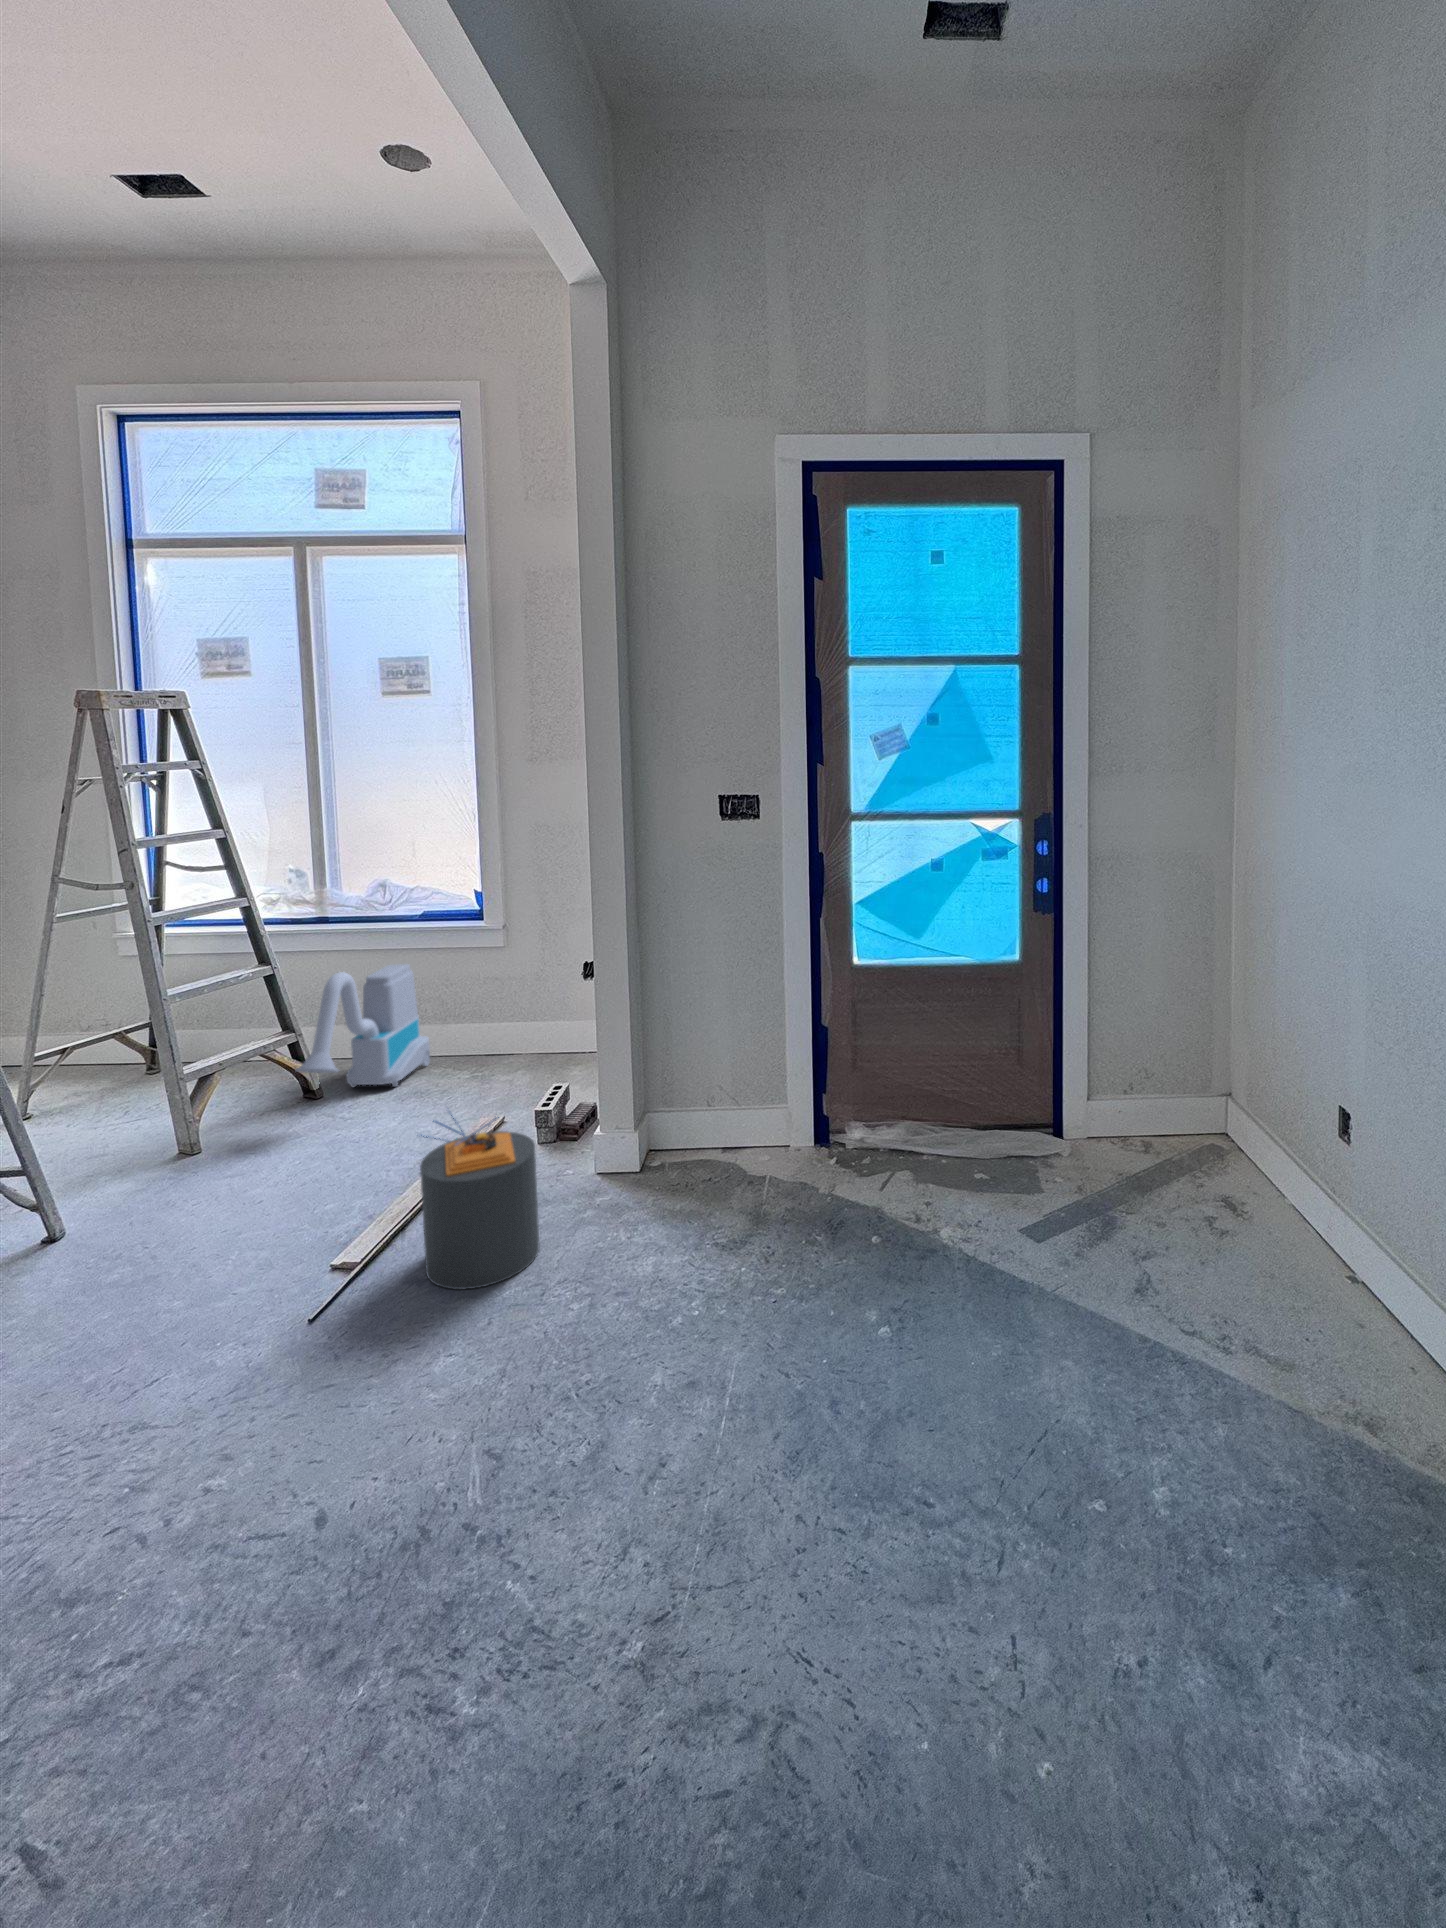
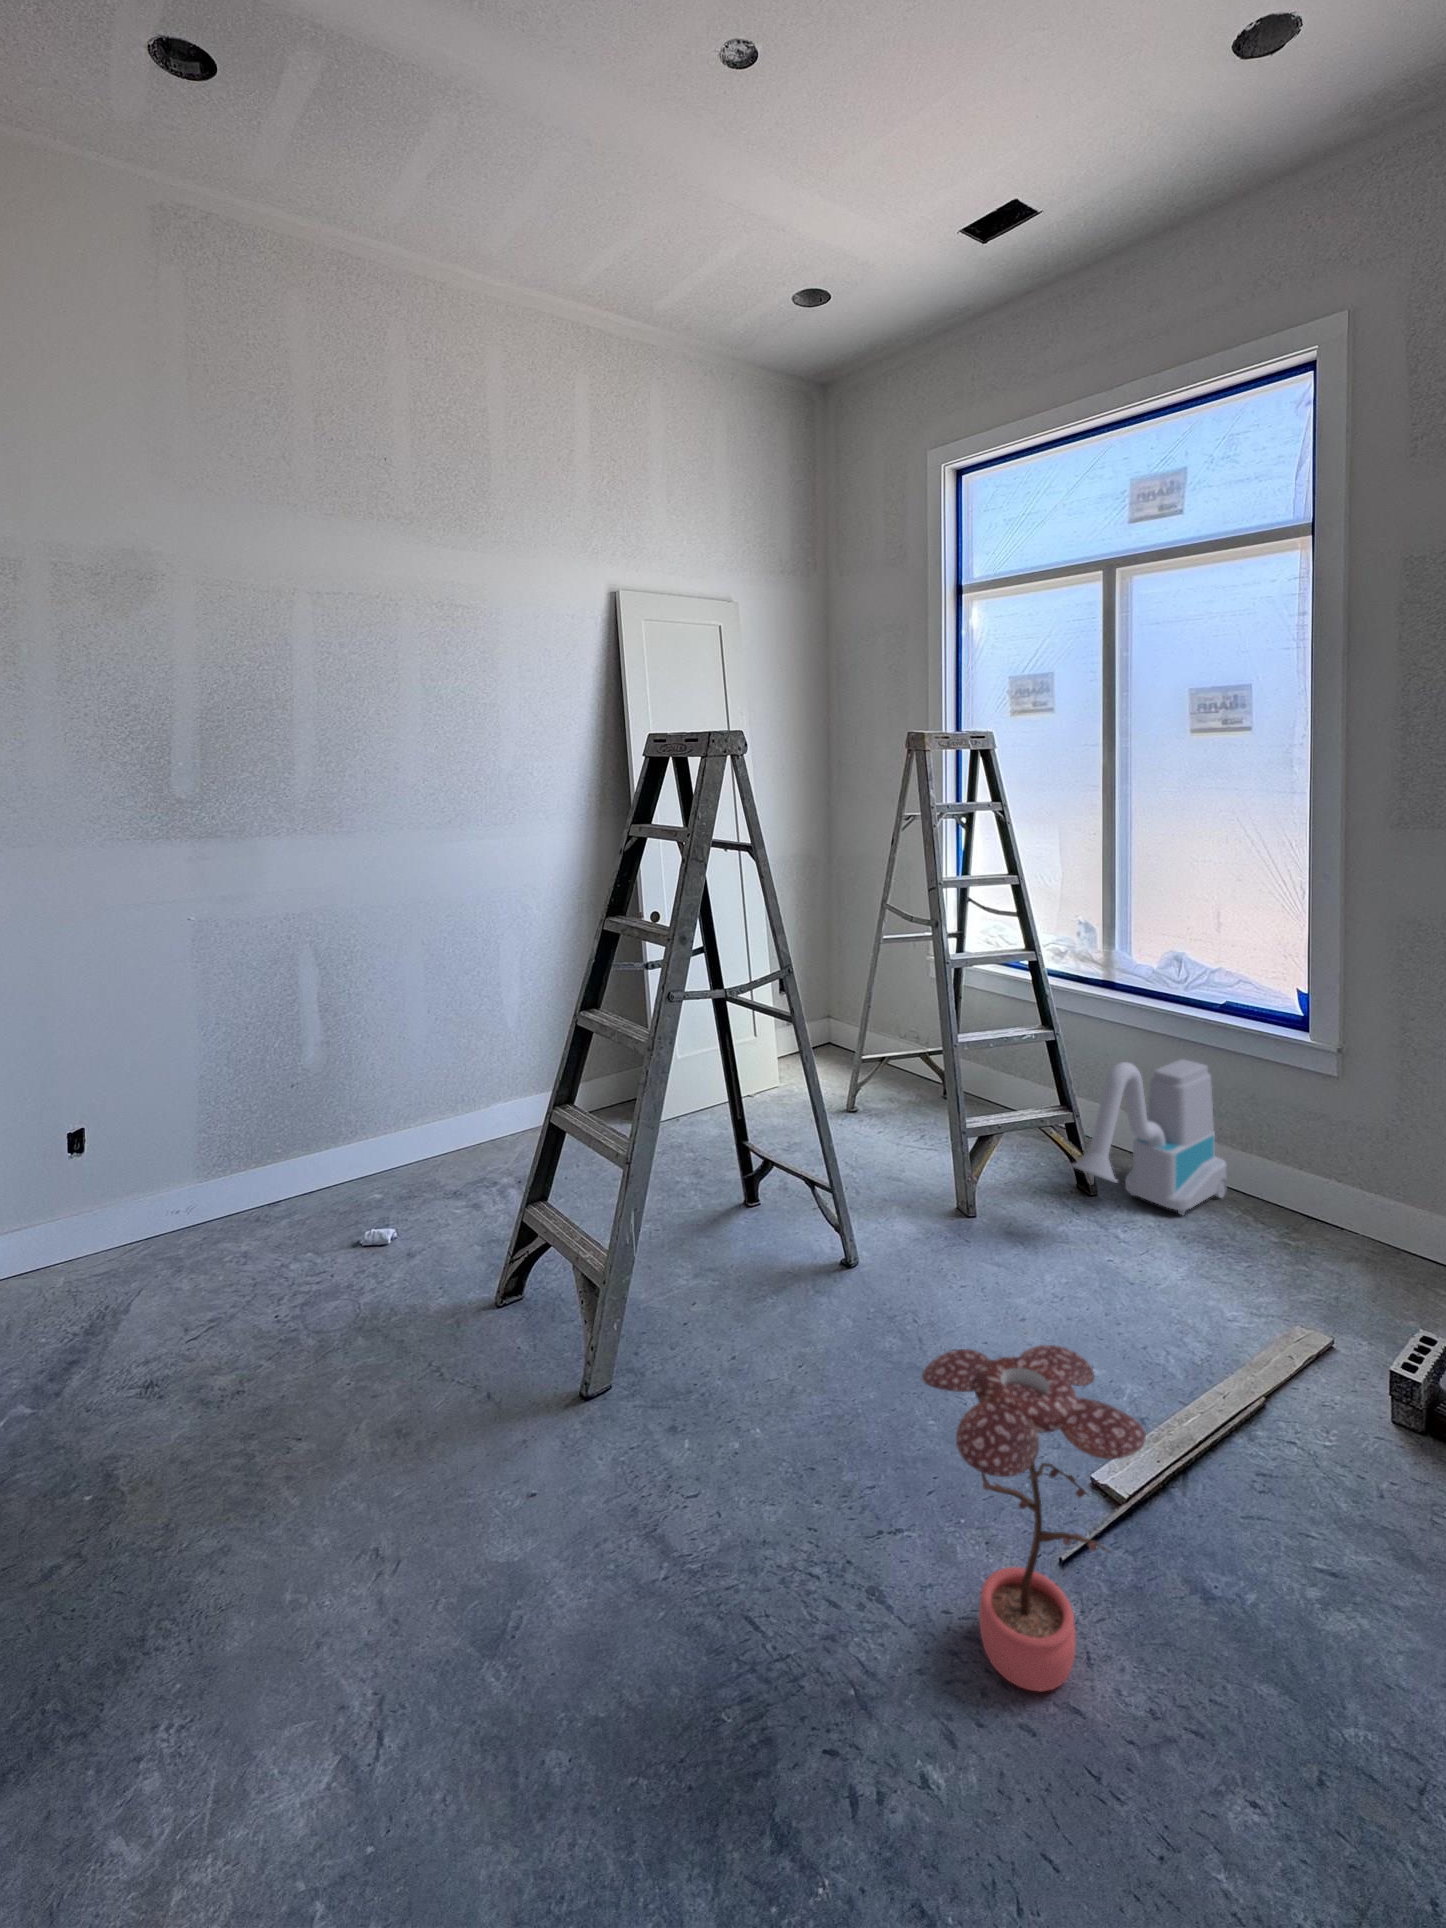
trash can: present [420,1115,539,1289] -> none [1208,1337,1409,1678]
potted plant: none [175,1156,367,1405] -> present [922,1345,1146,1691]

